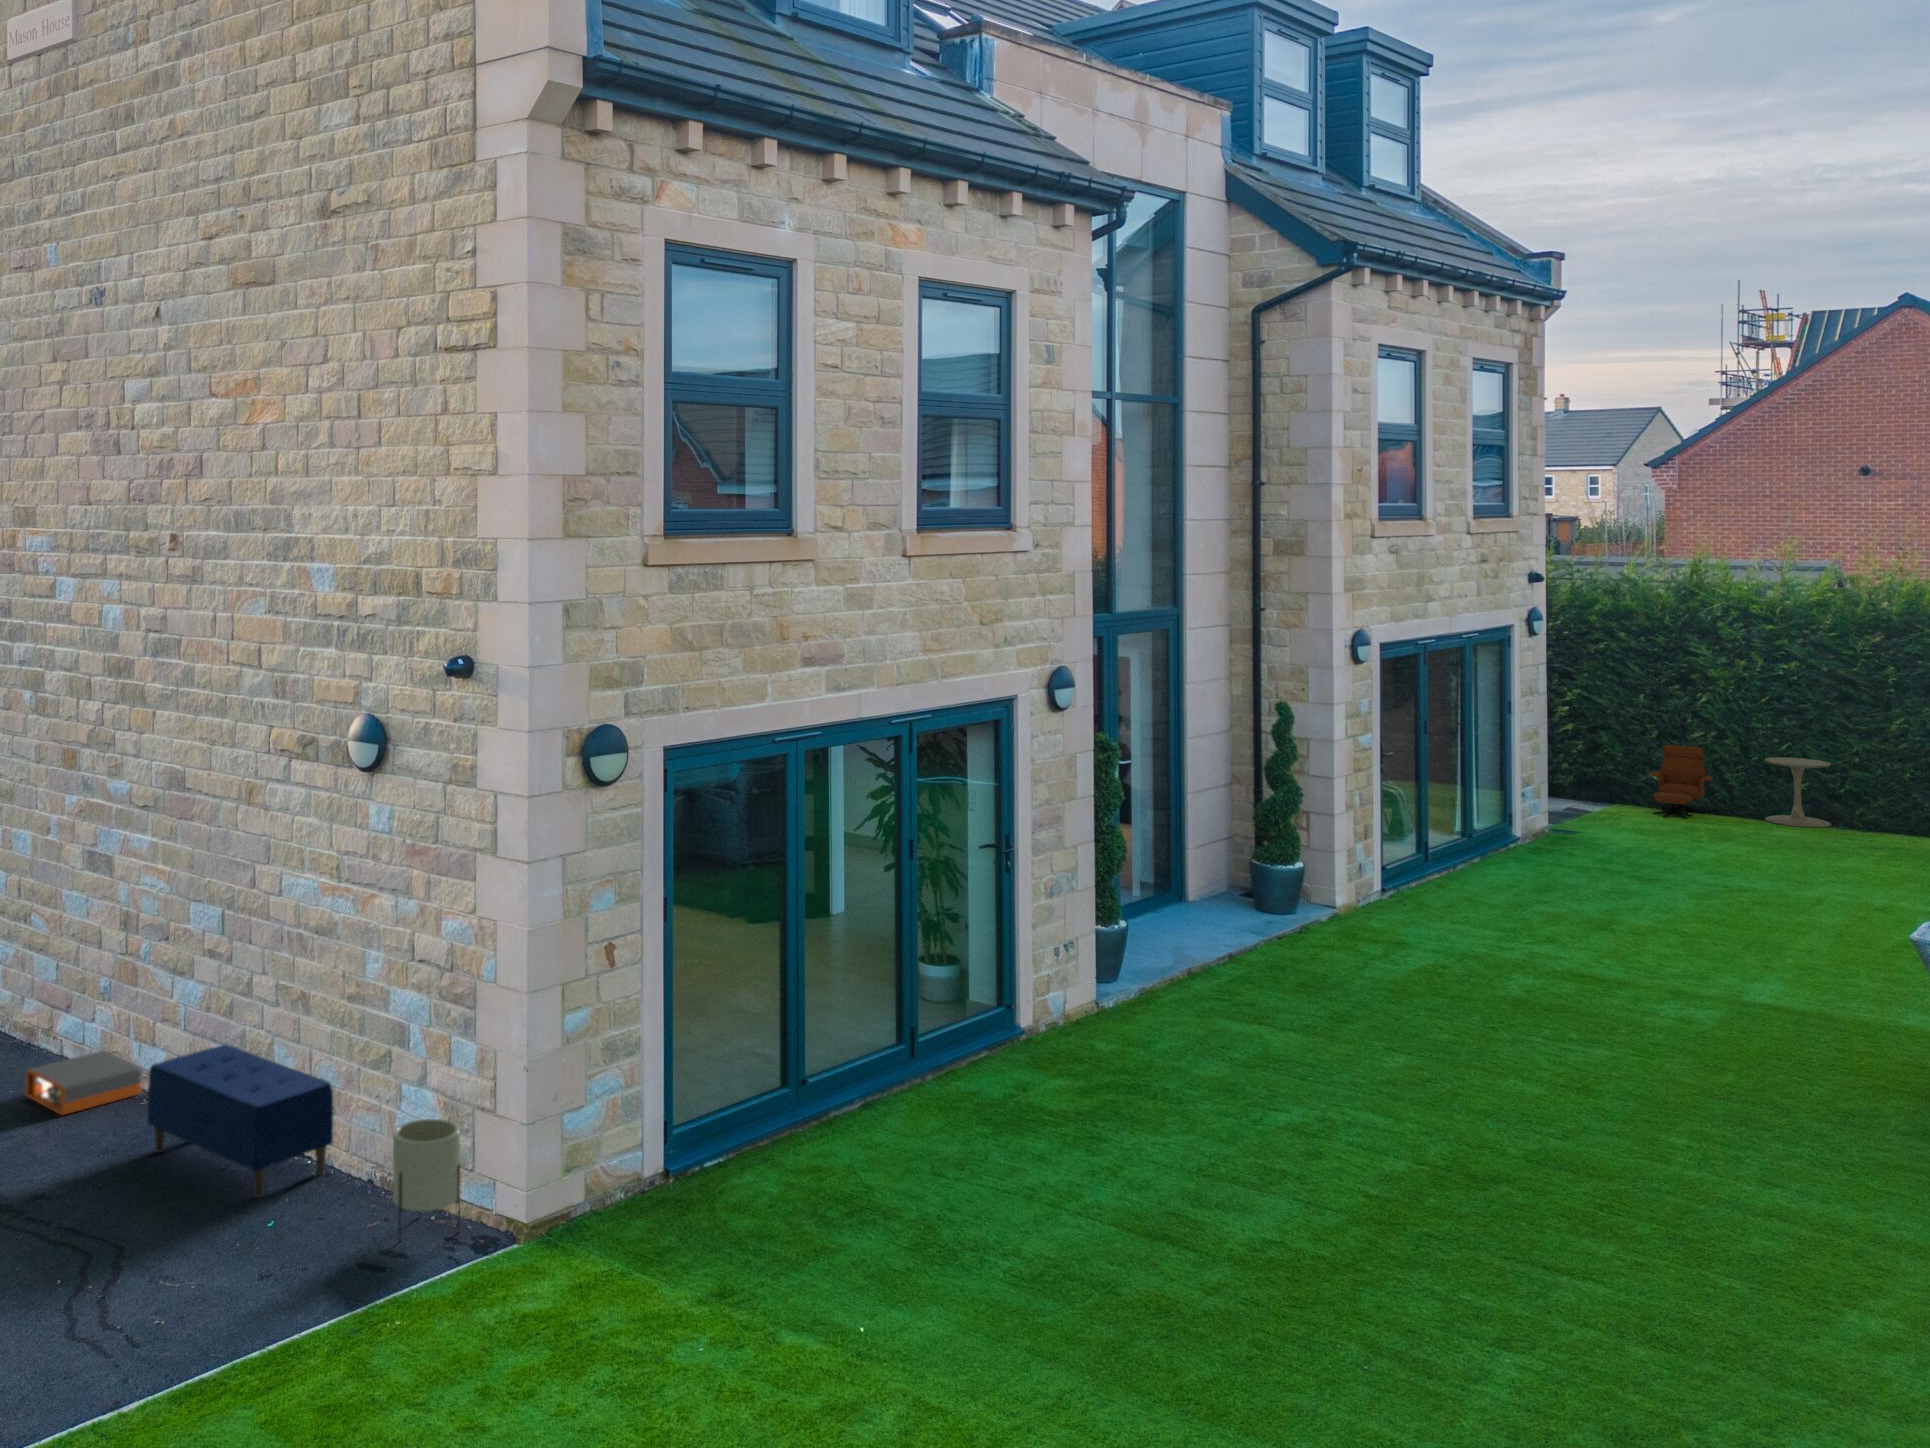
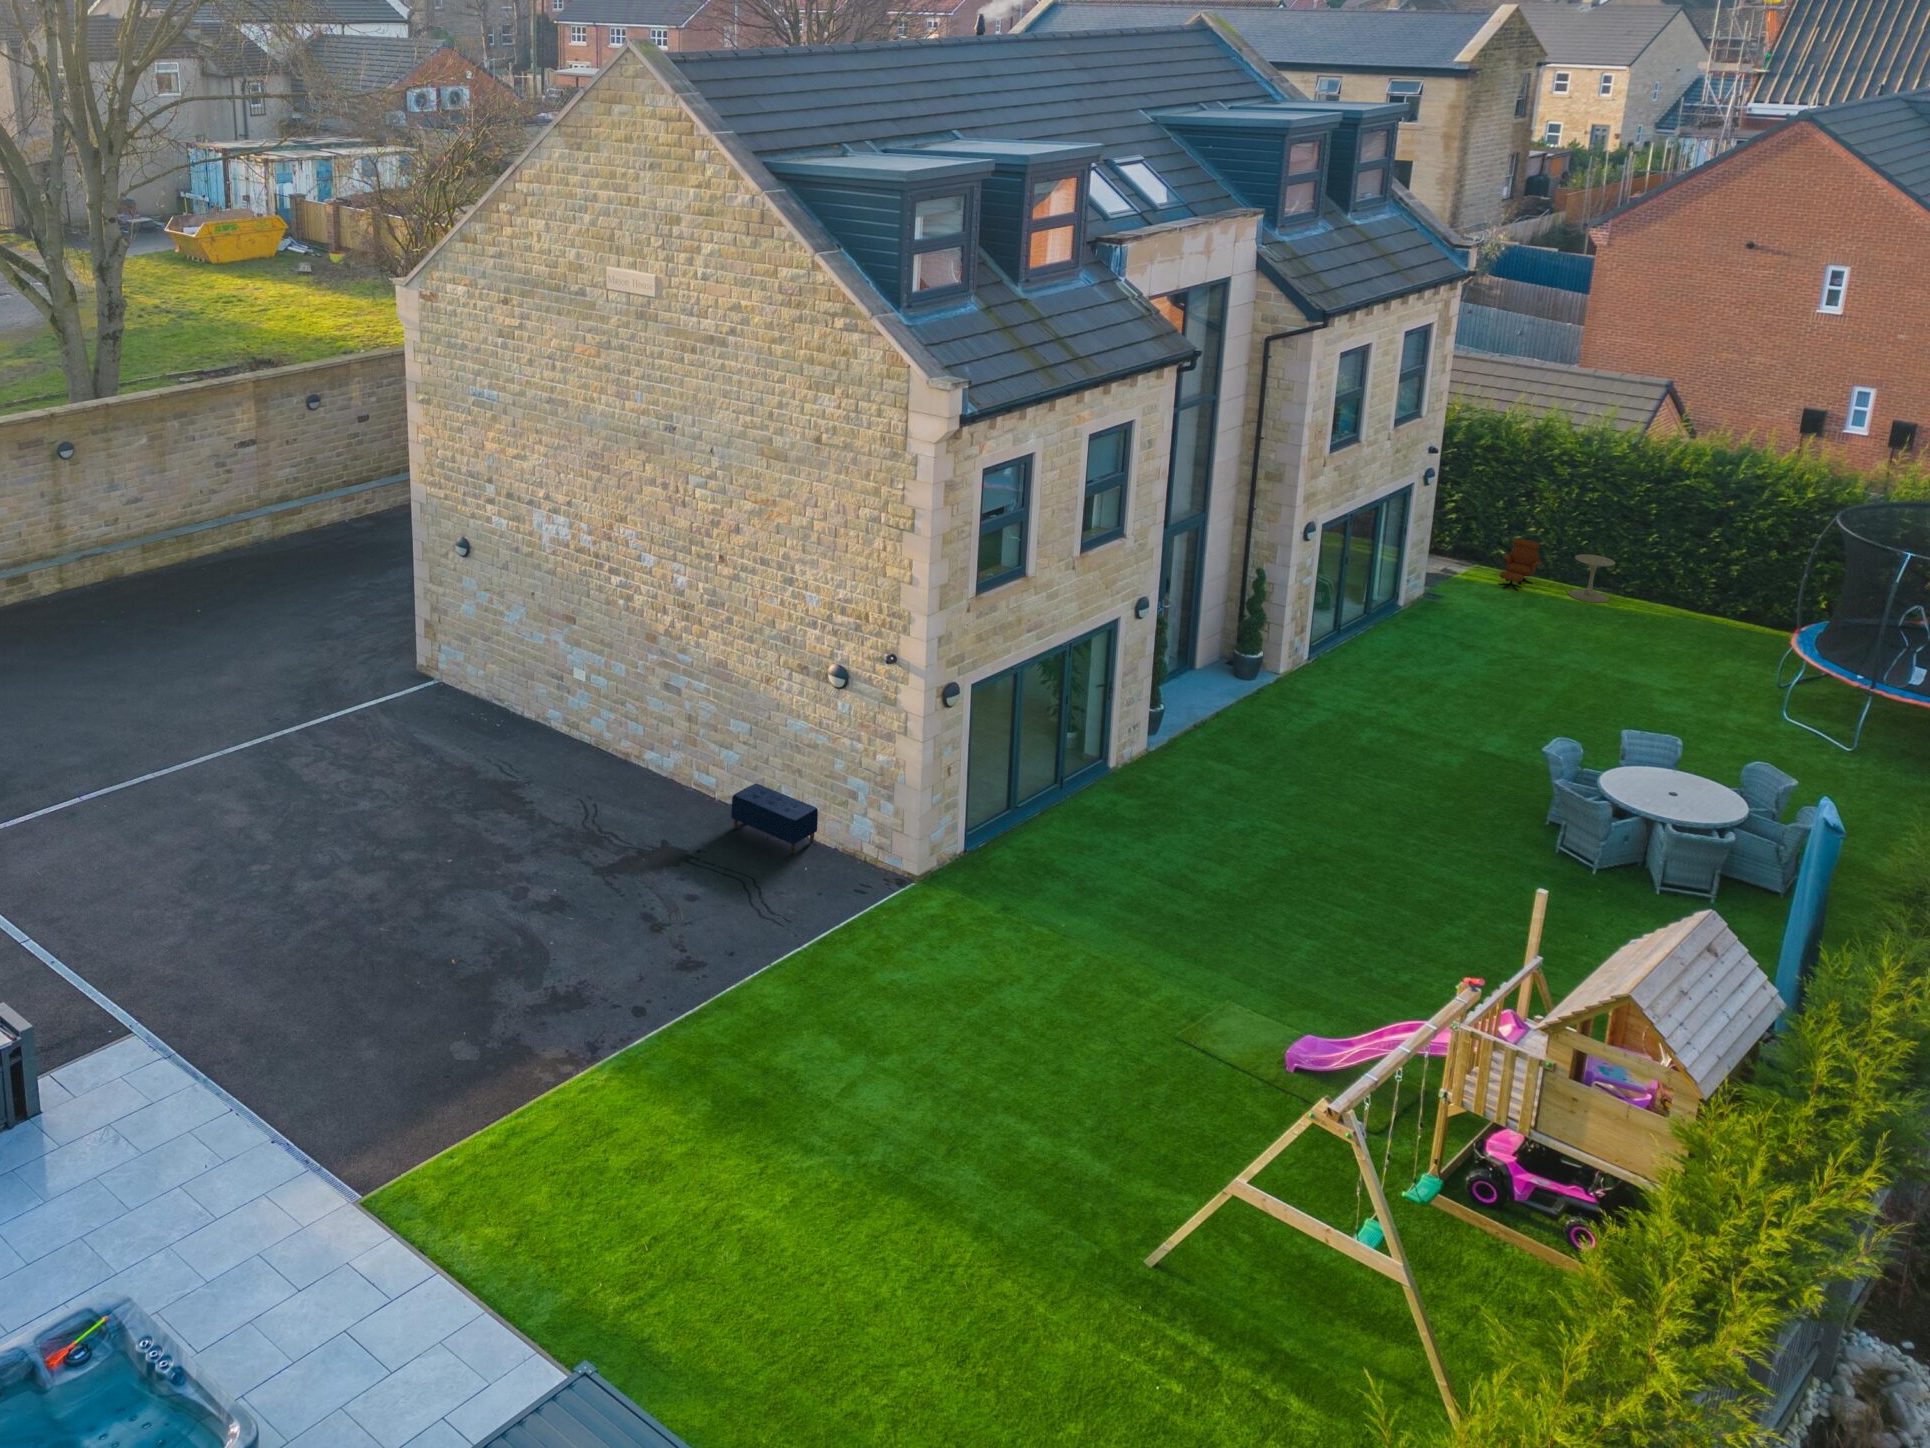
storage box: present [25,1051,142,1115] -> none [654,774,704,807]
planter: present [393,1119,460,1240] -> none [858,830,886,877]

